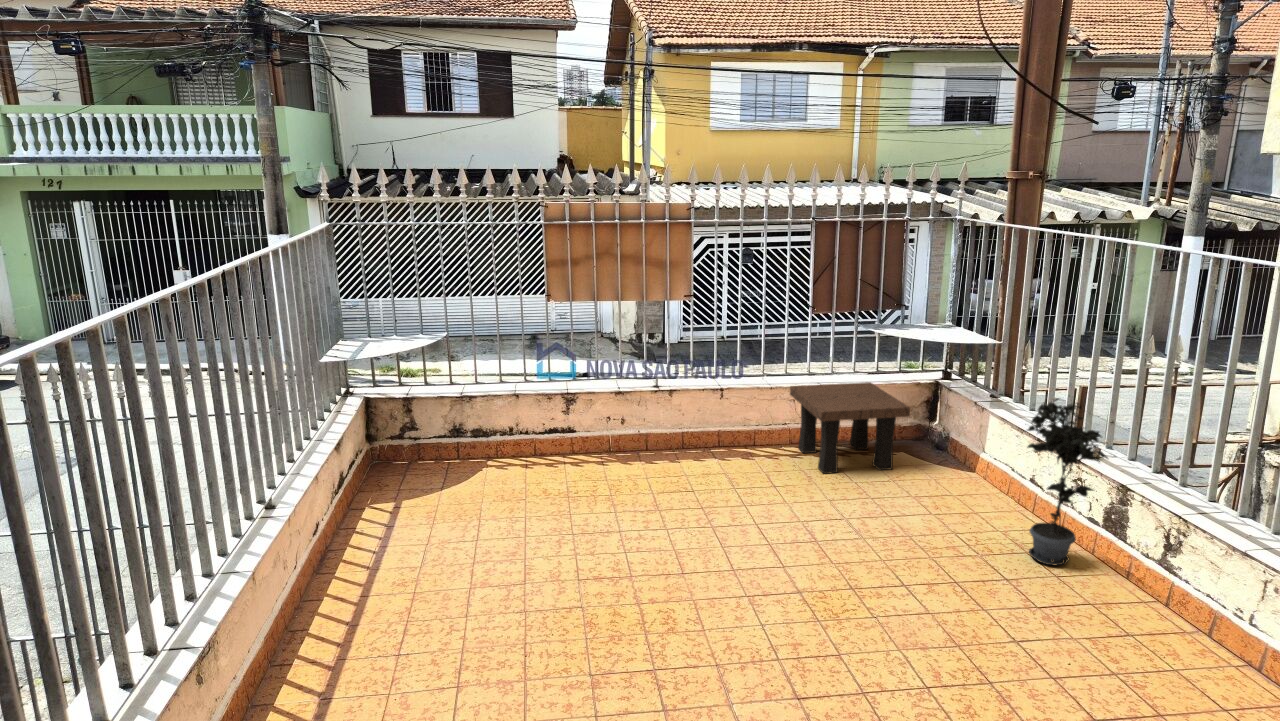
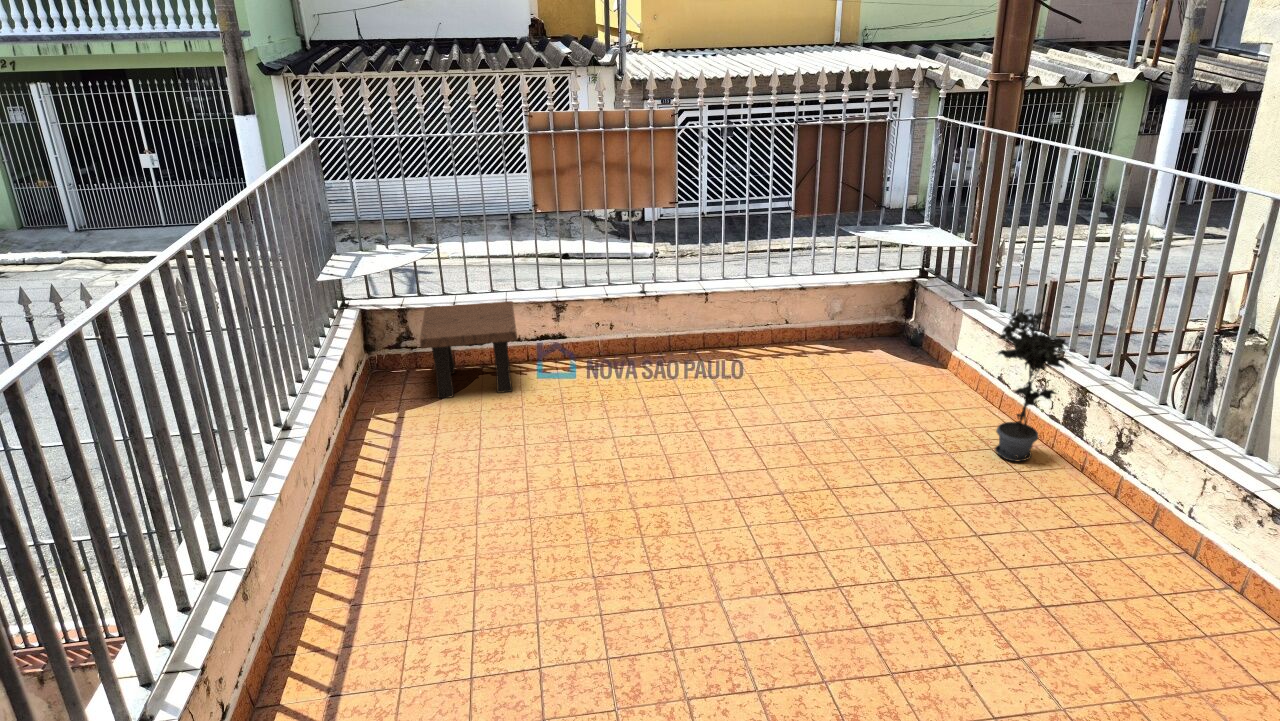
side table: present [790,383,910,474] -> present [420,301,517,398]

